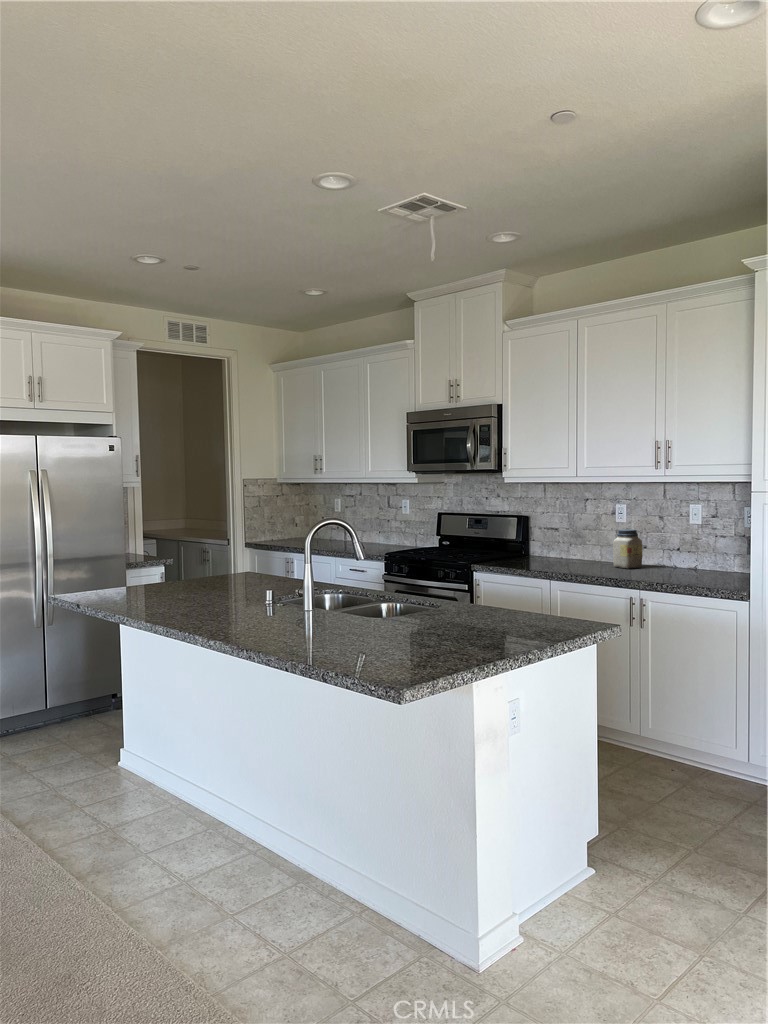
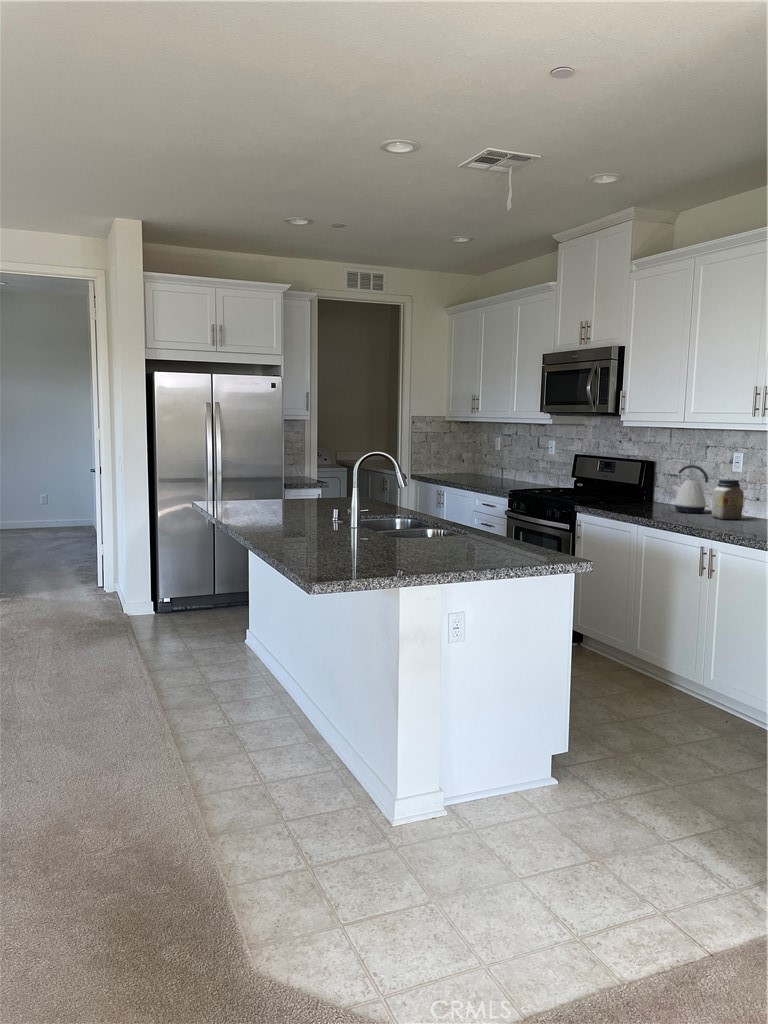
kettle: none [565,518,602,564] -> present [672,465,709,513]

